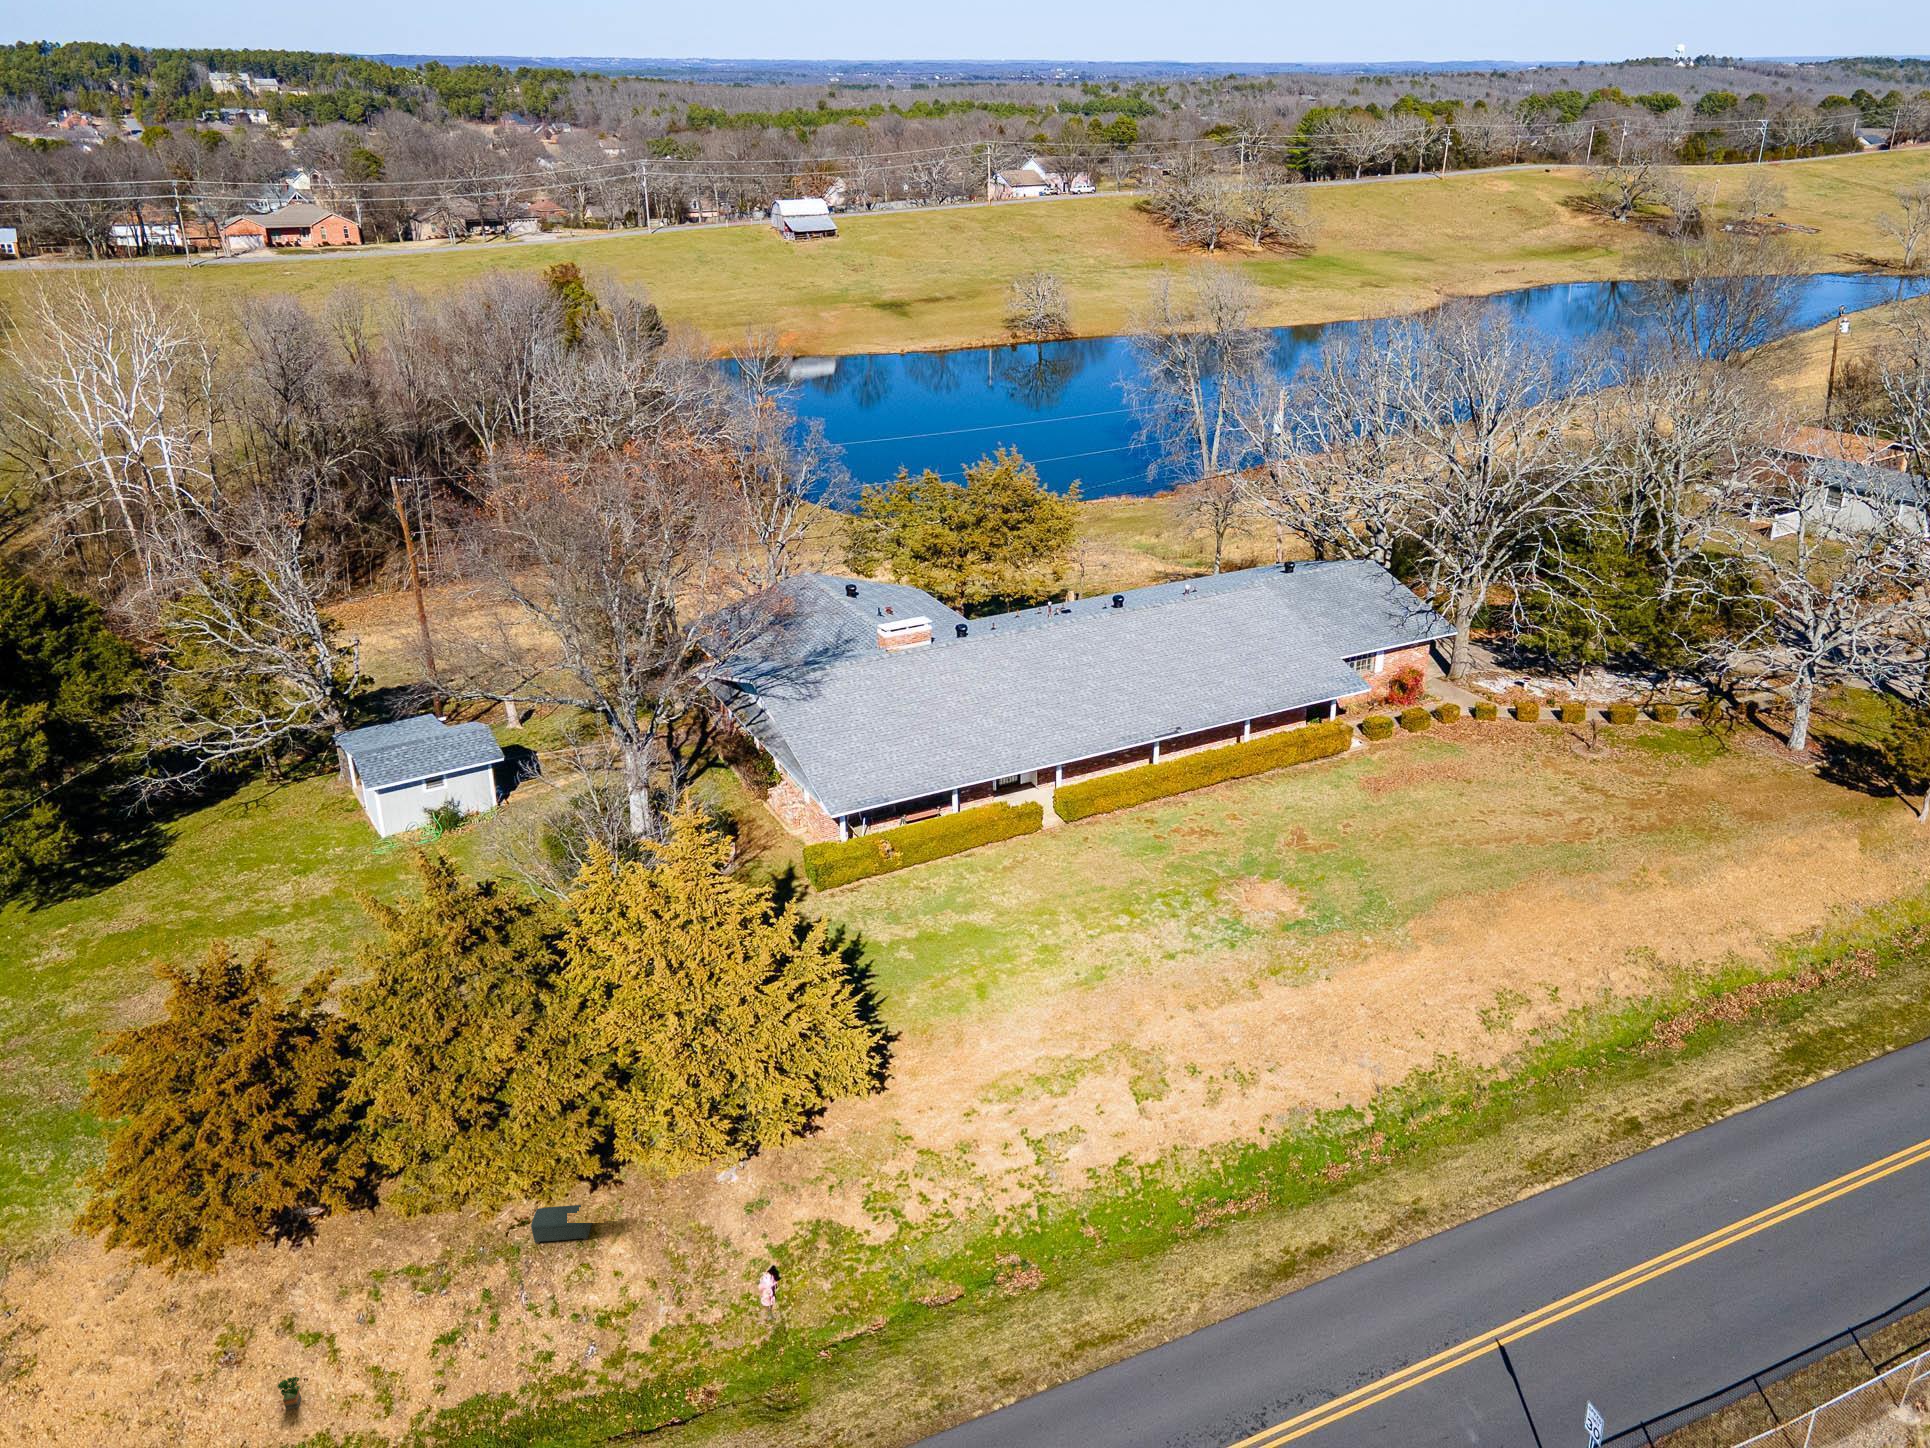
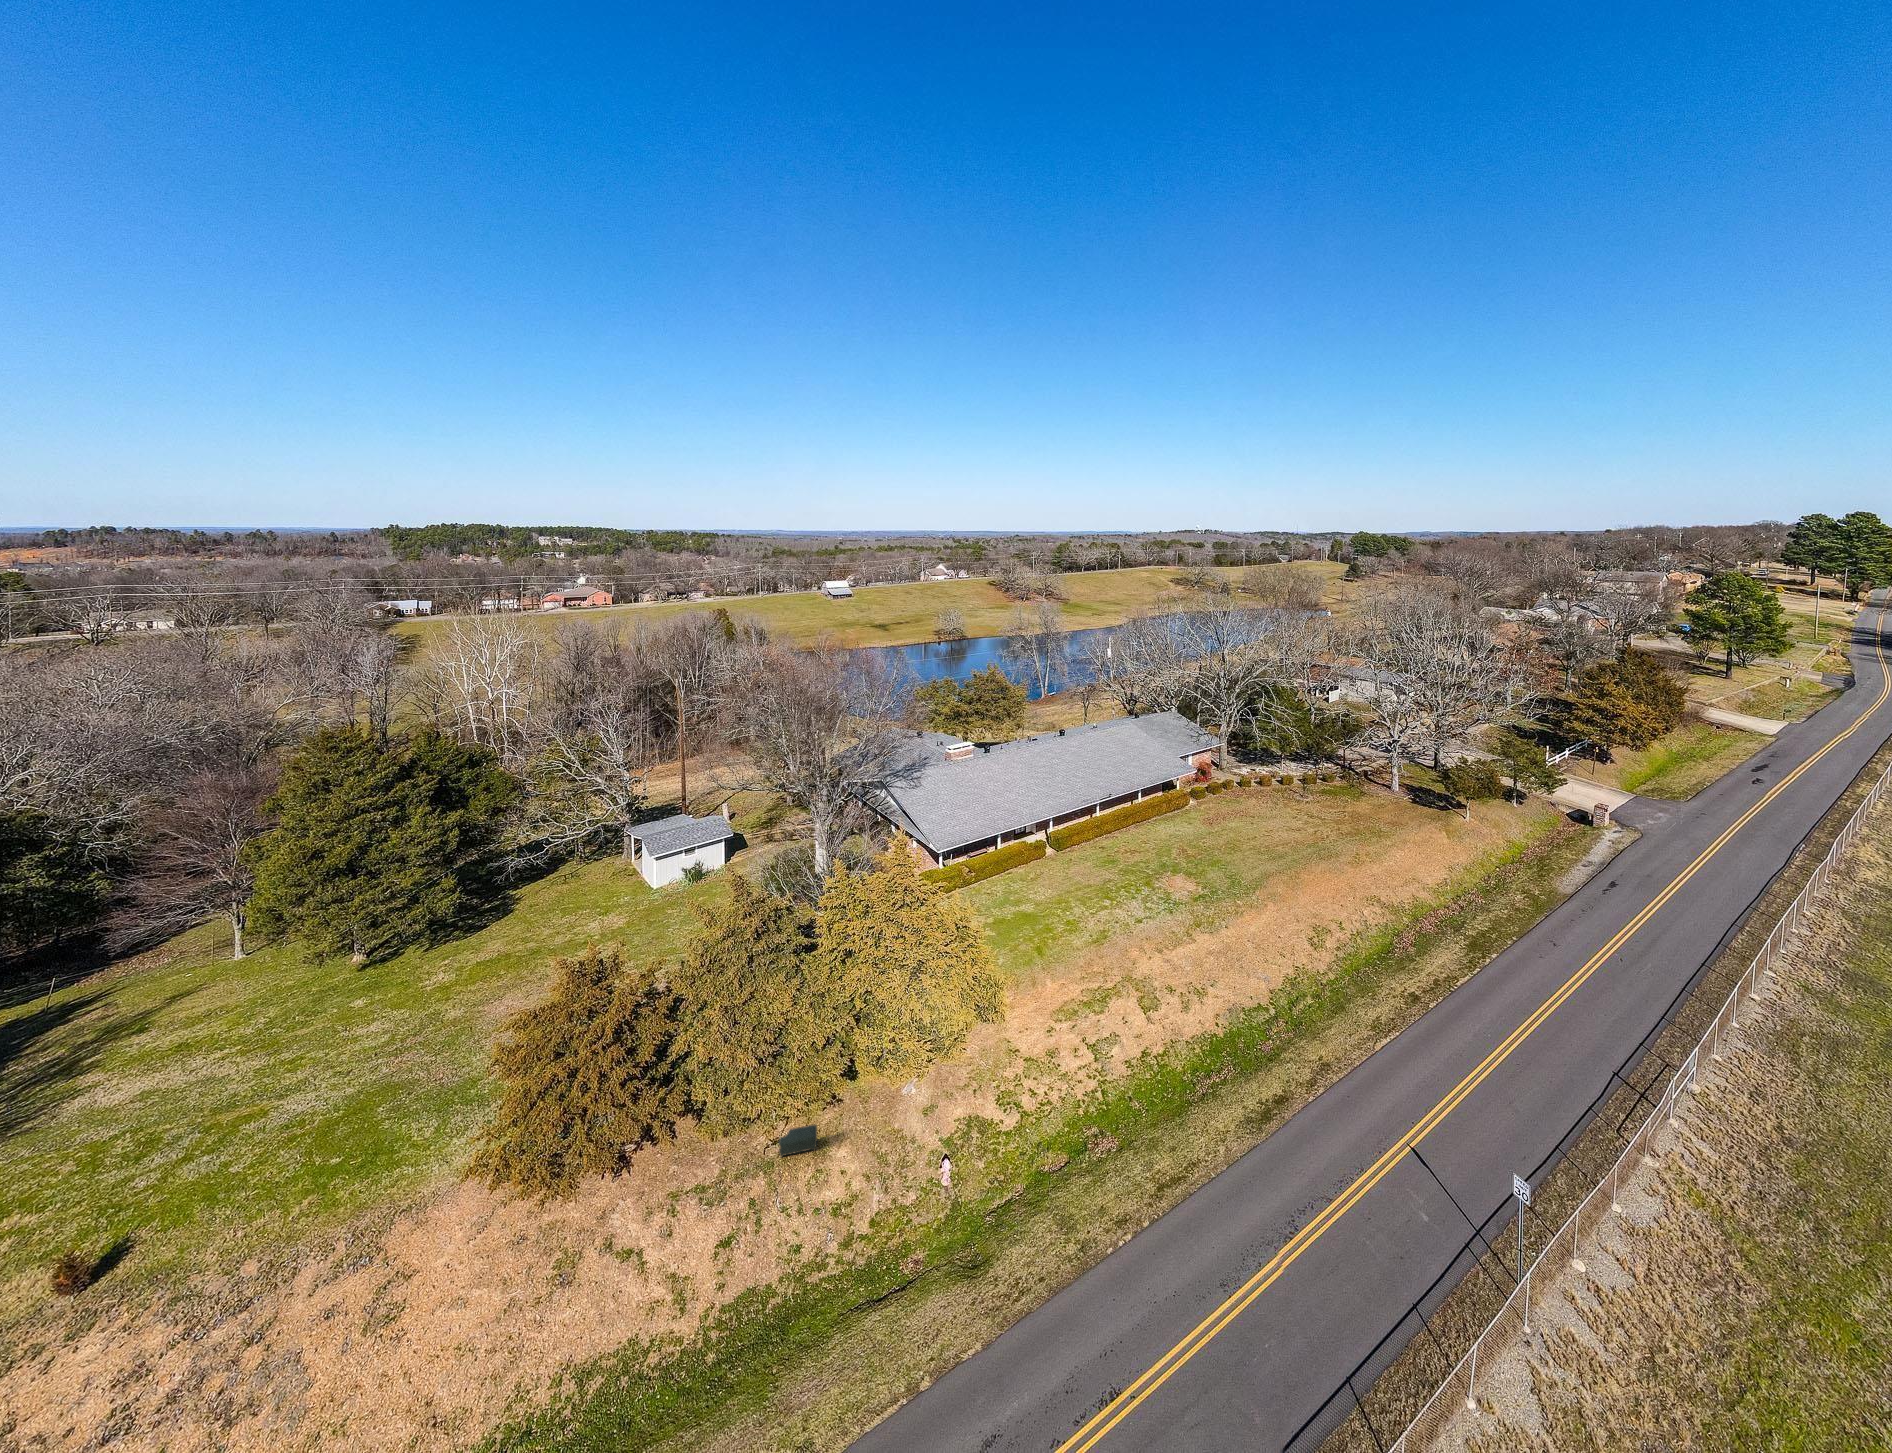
potted tree: present [277,1377,301,1410] -> none [603,1289,621,1319]

